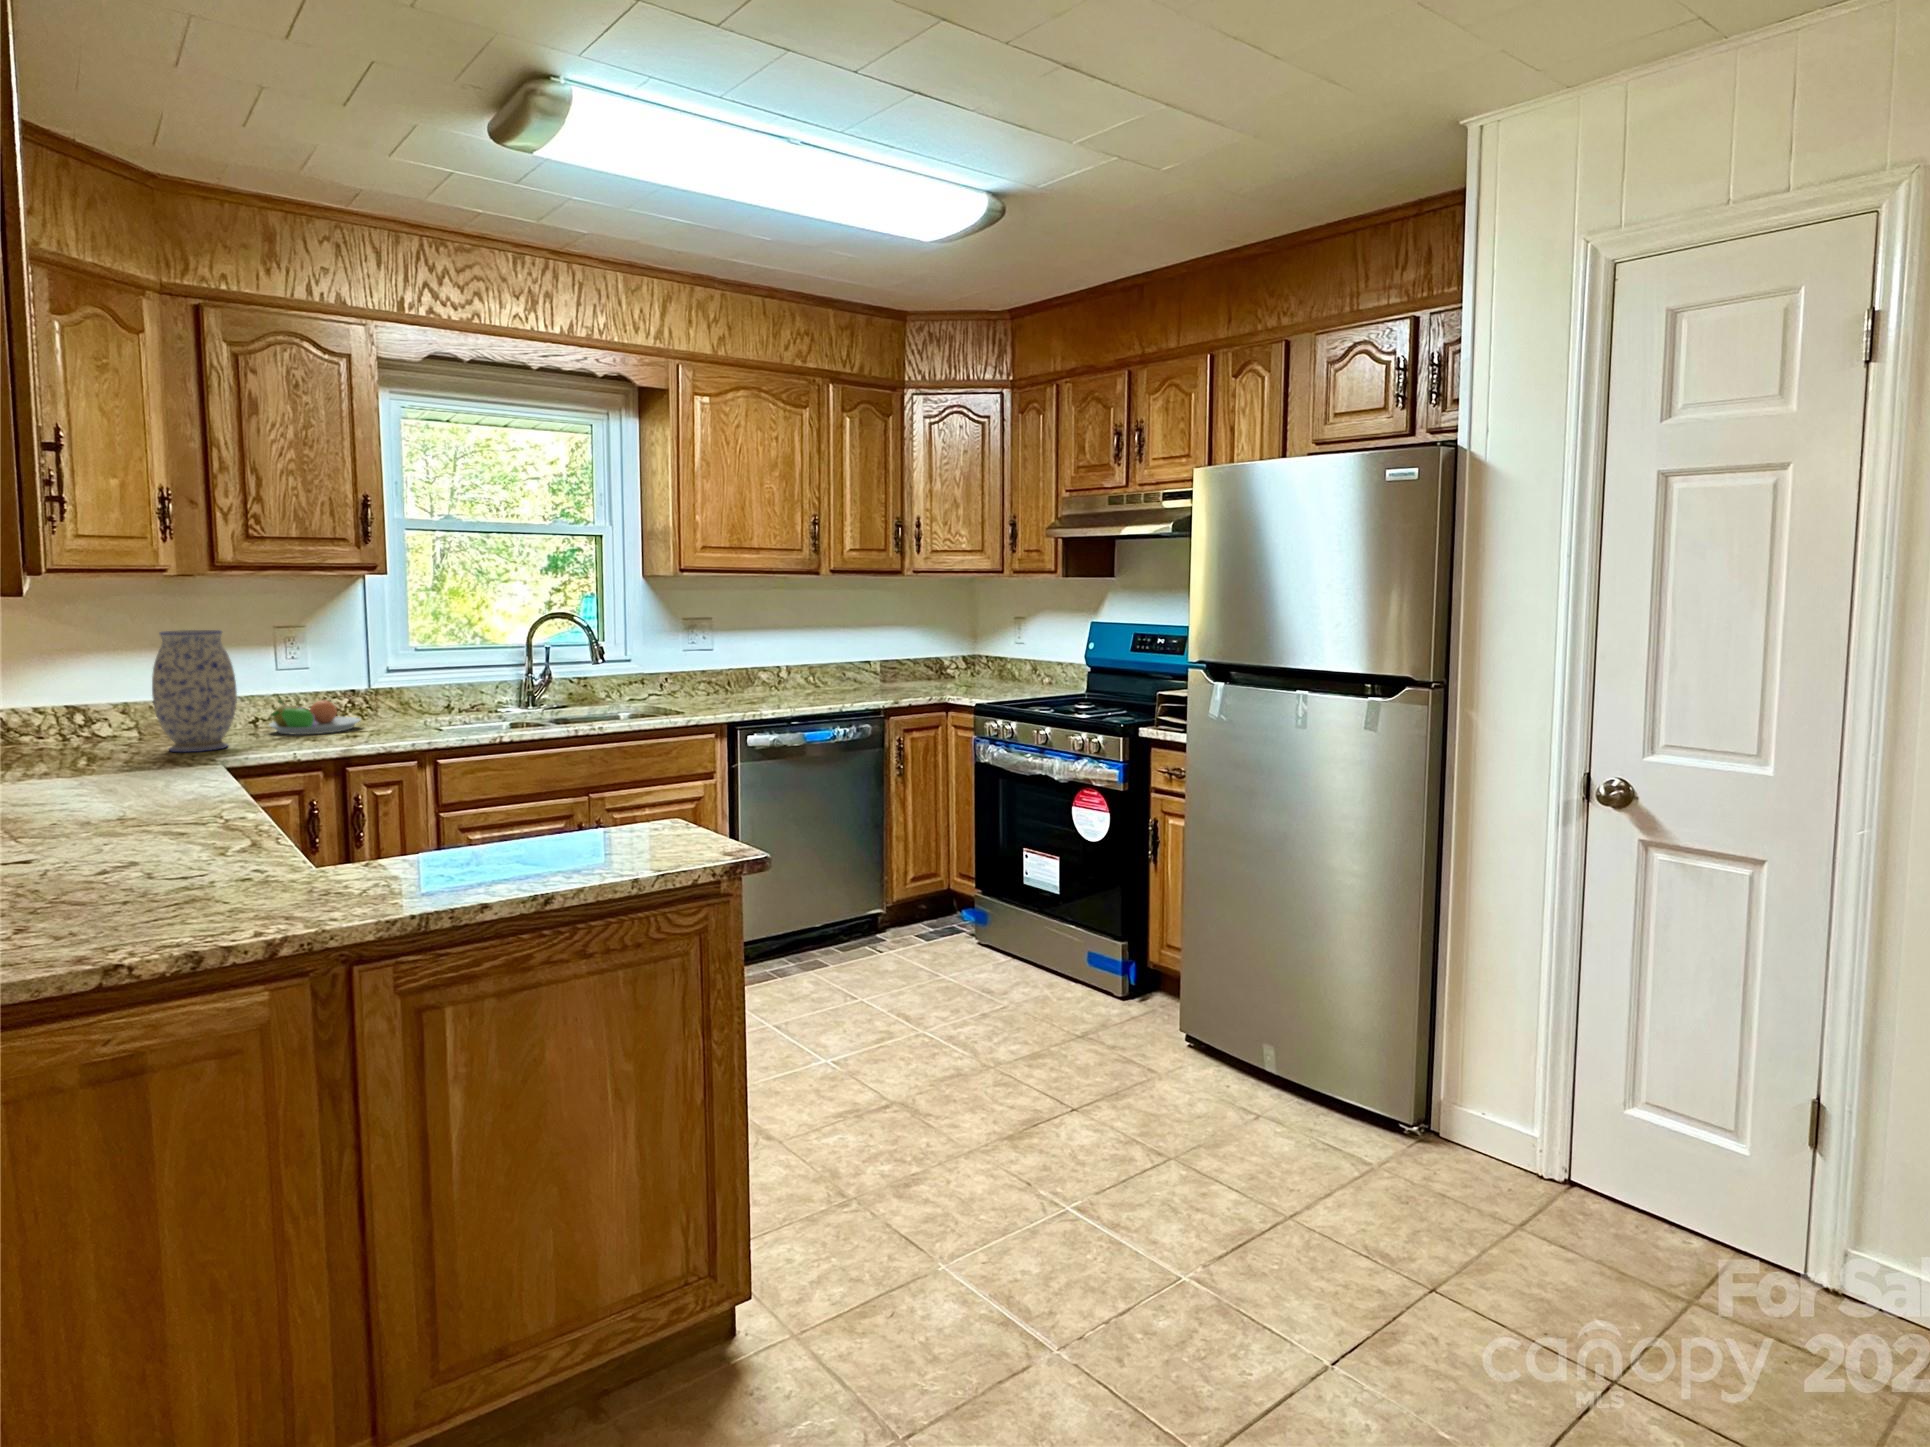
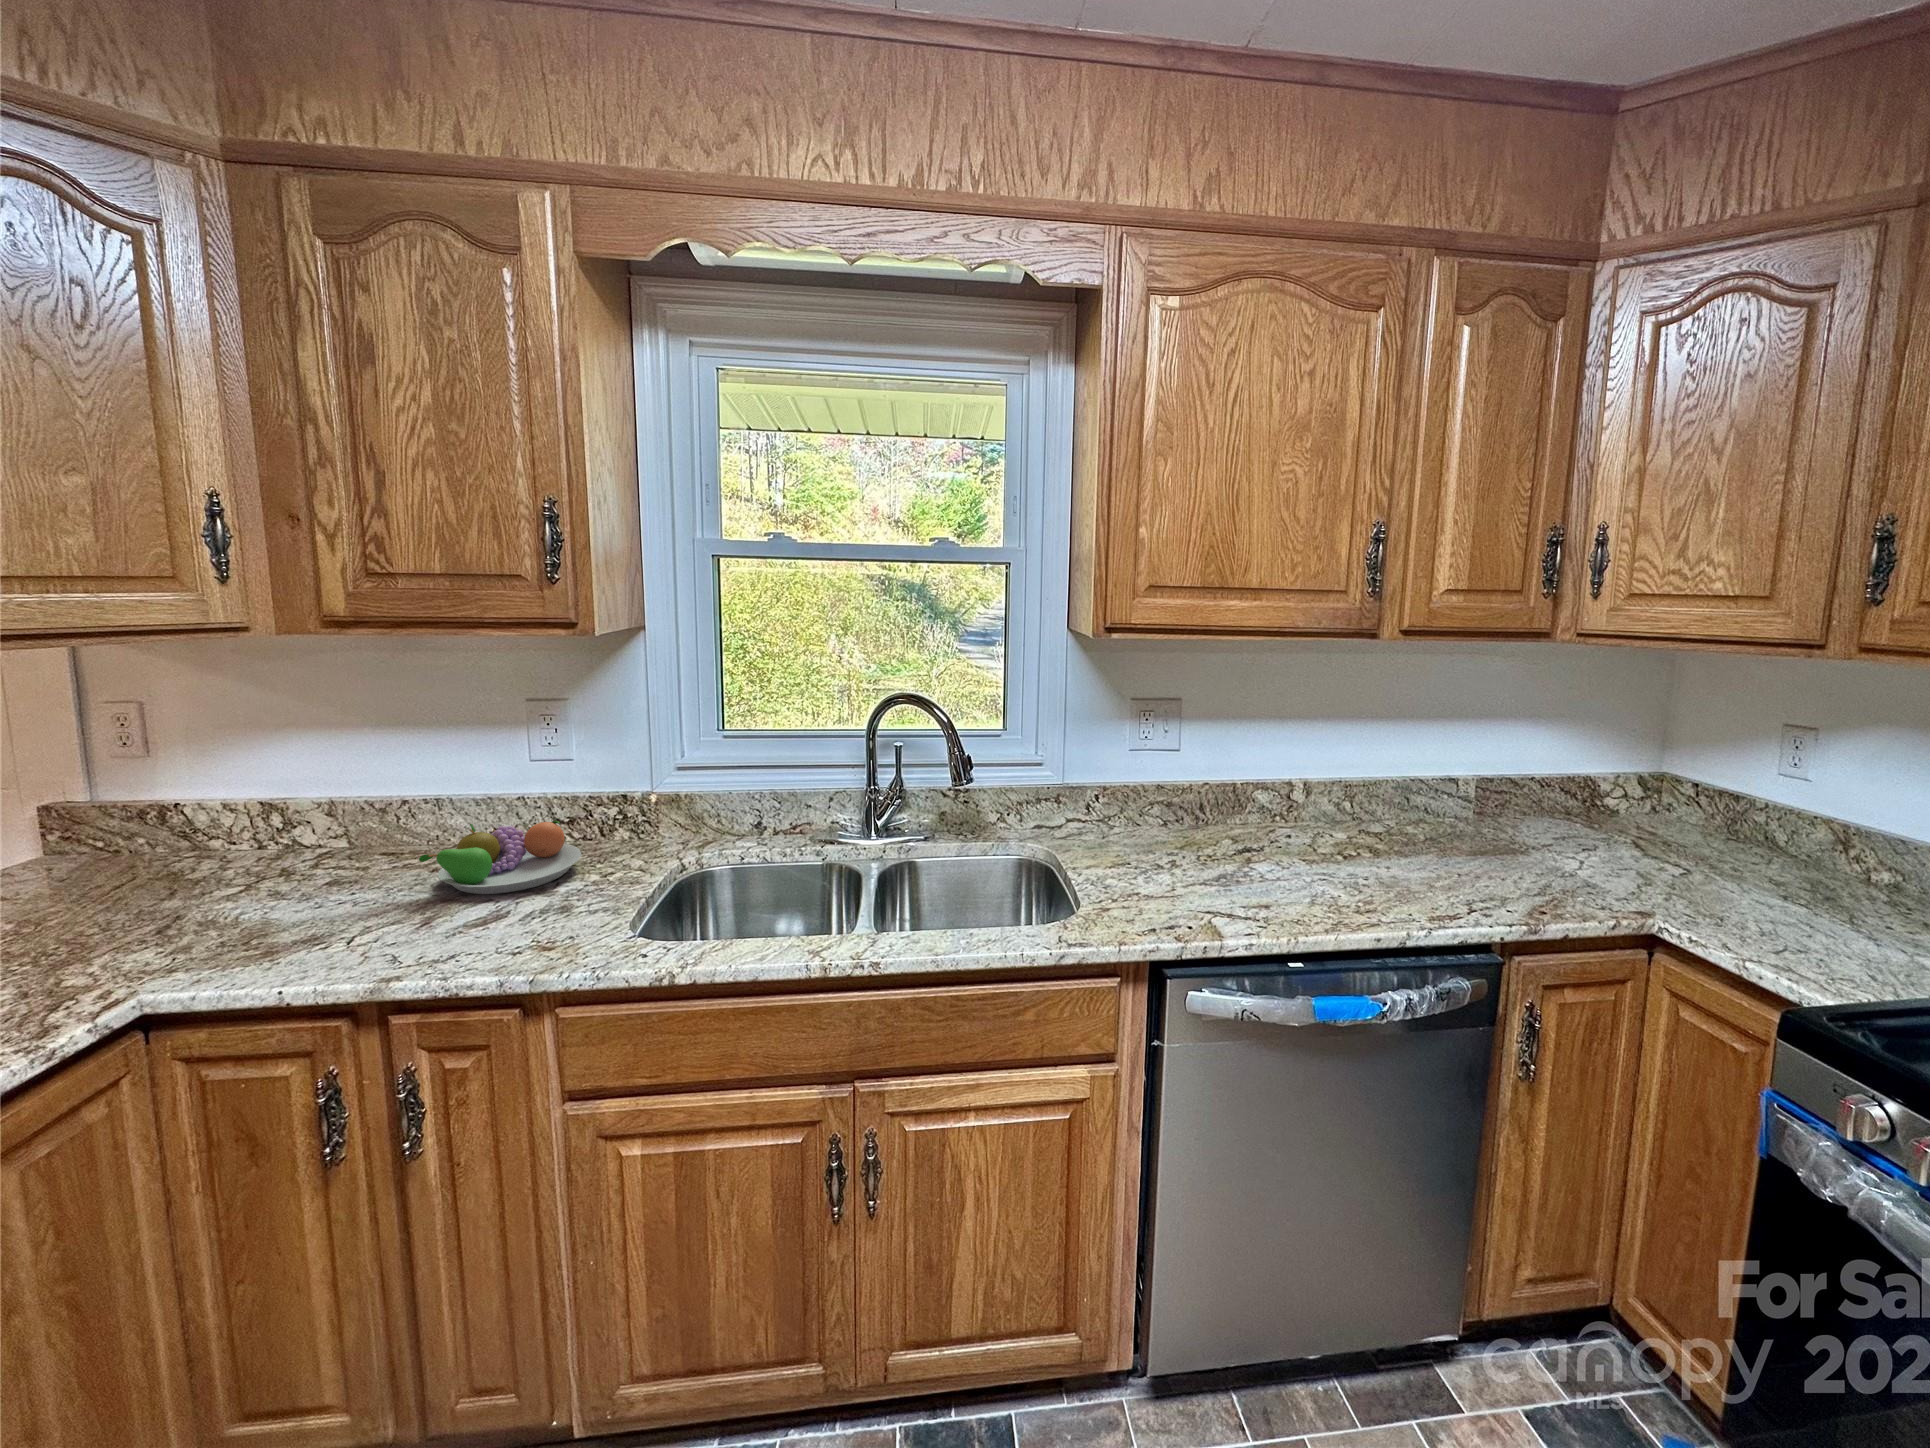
vase: present [152,630,237,752] -> none [135,737,294,956]

